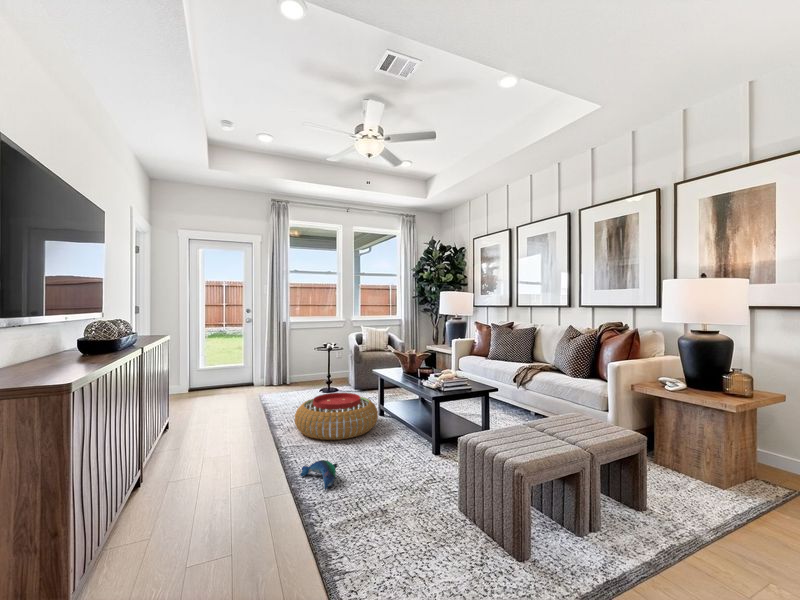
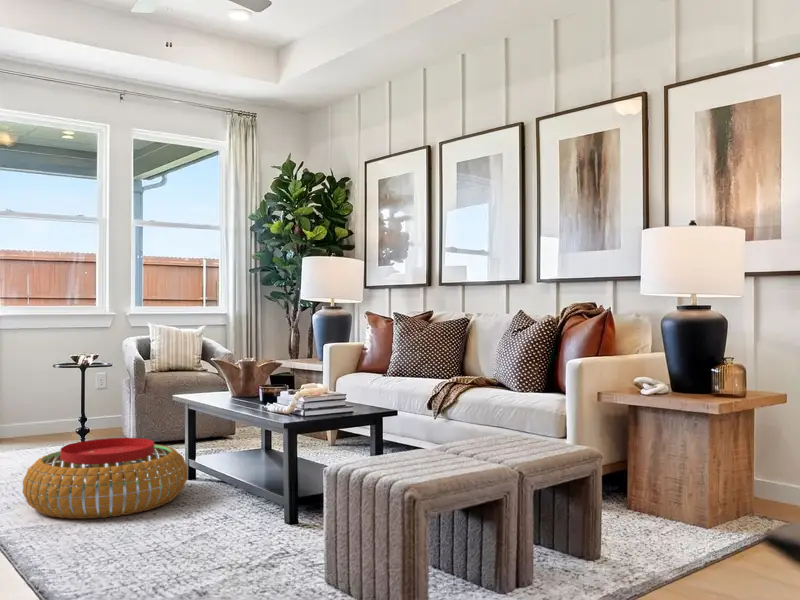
plush toy: present [300,460,337,490] -> none [47,537,117,581]

